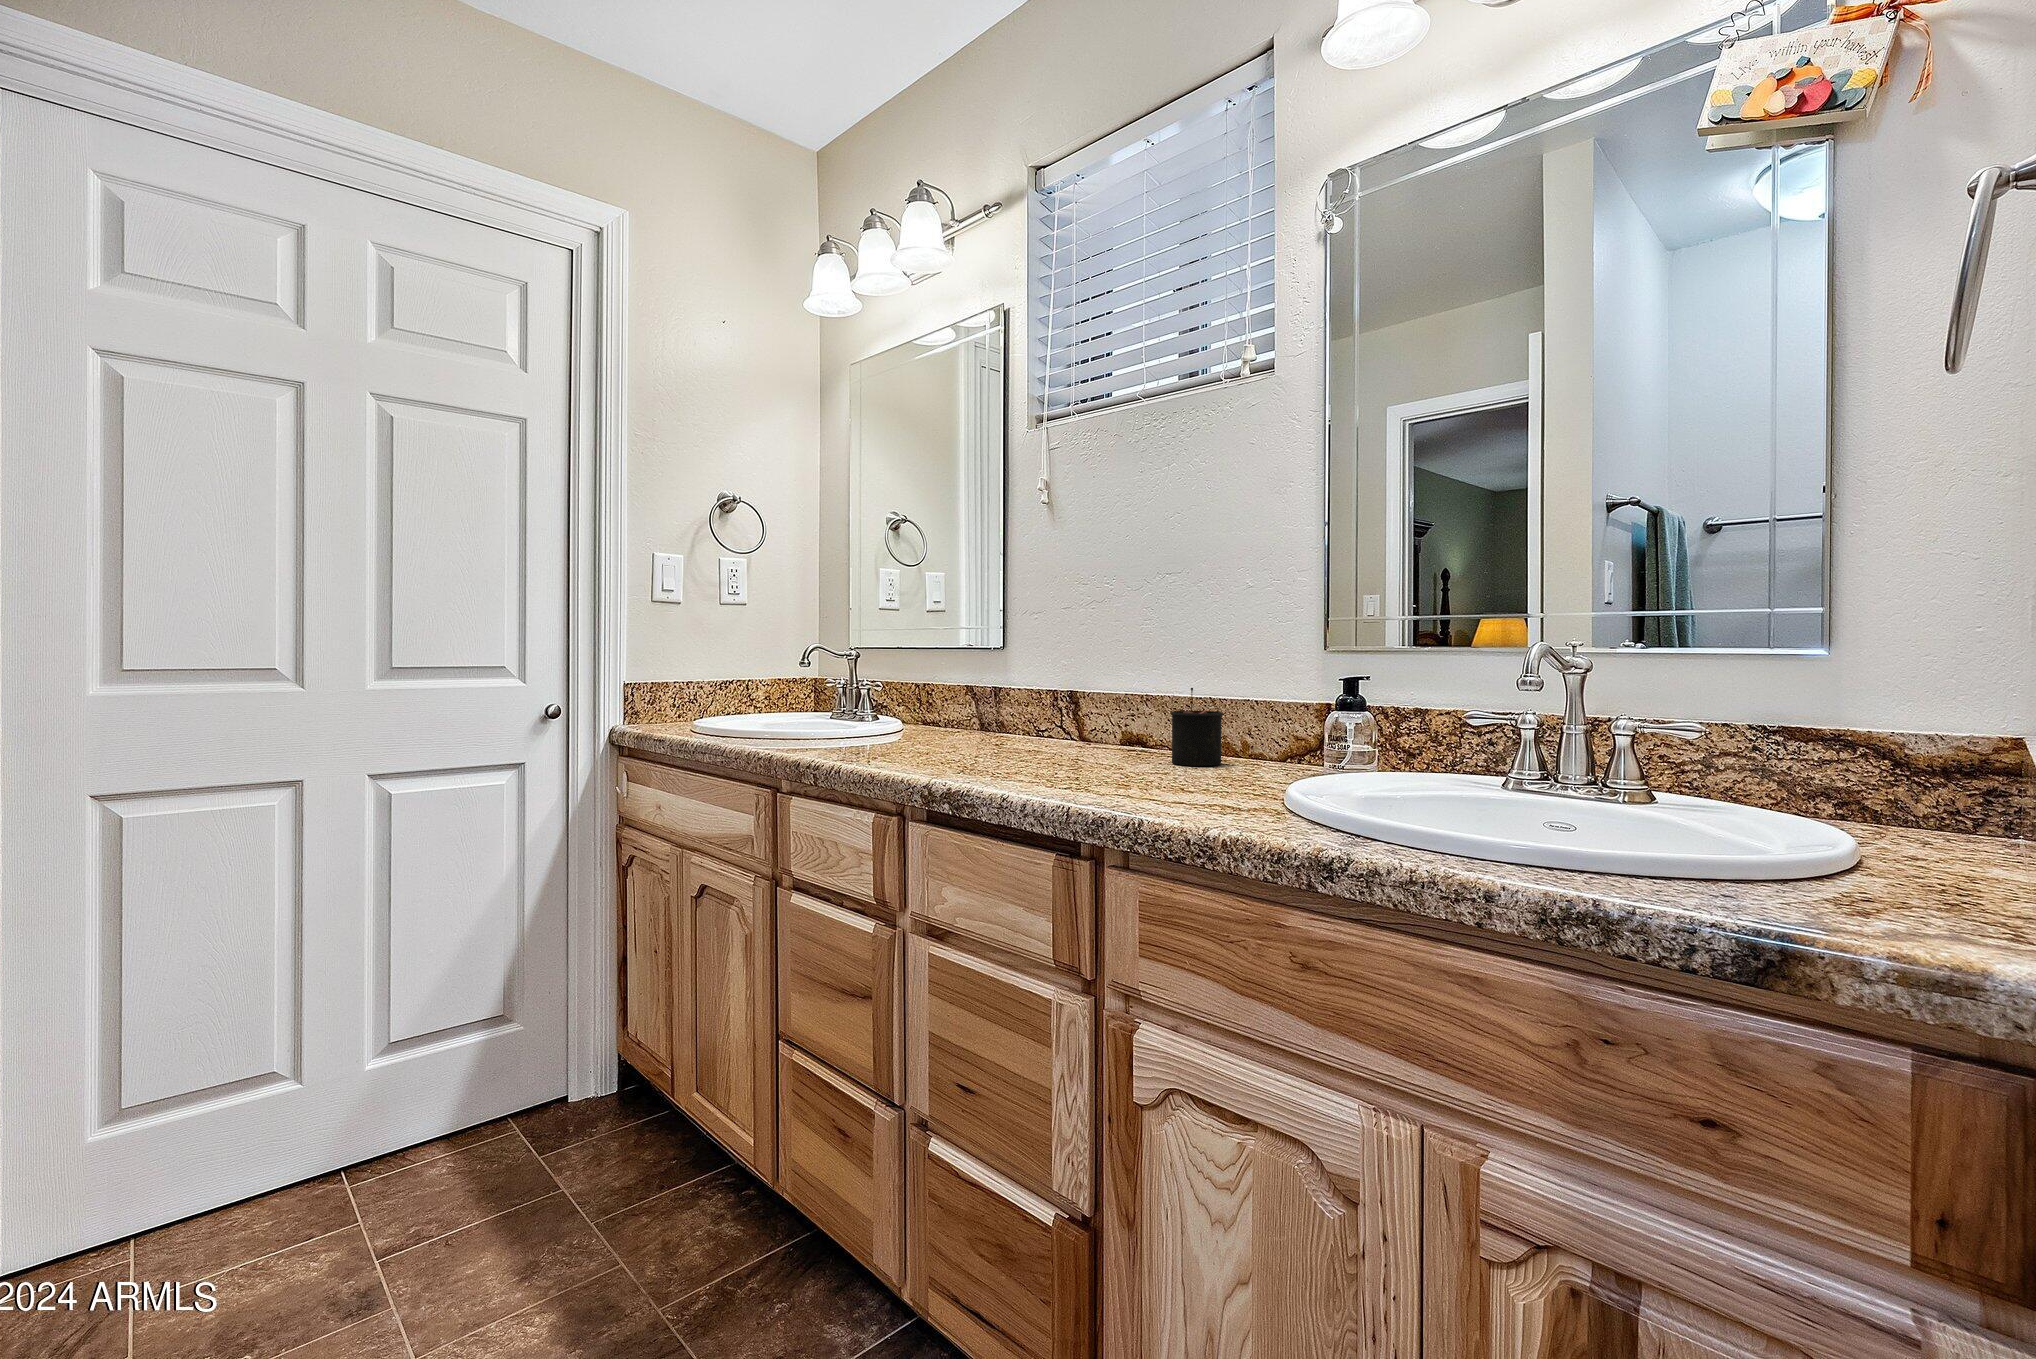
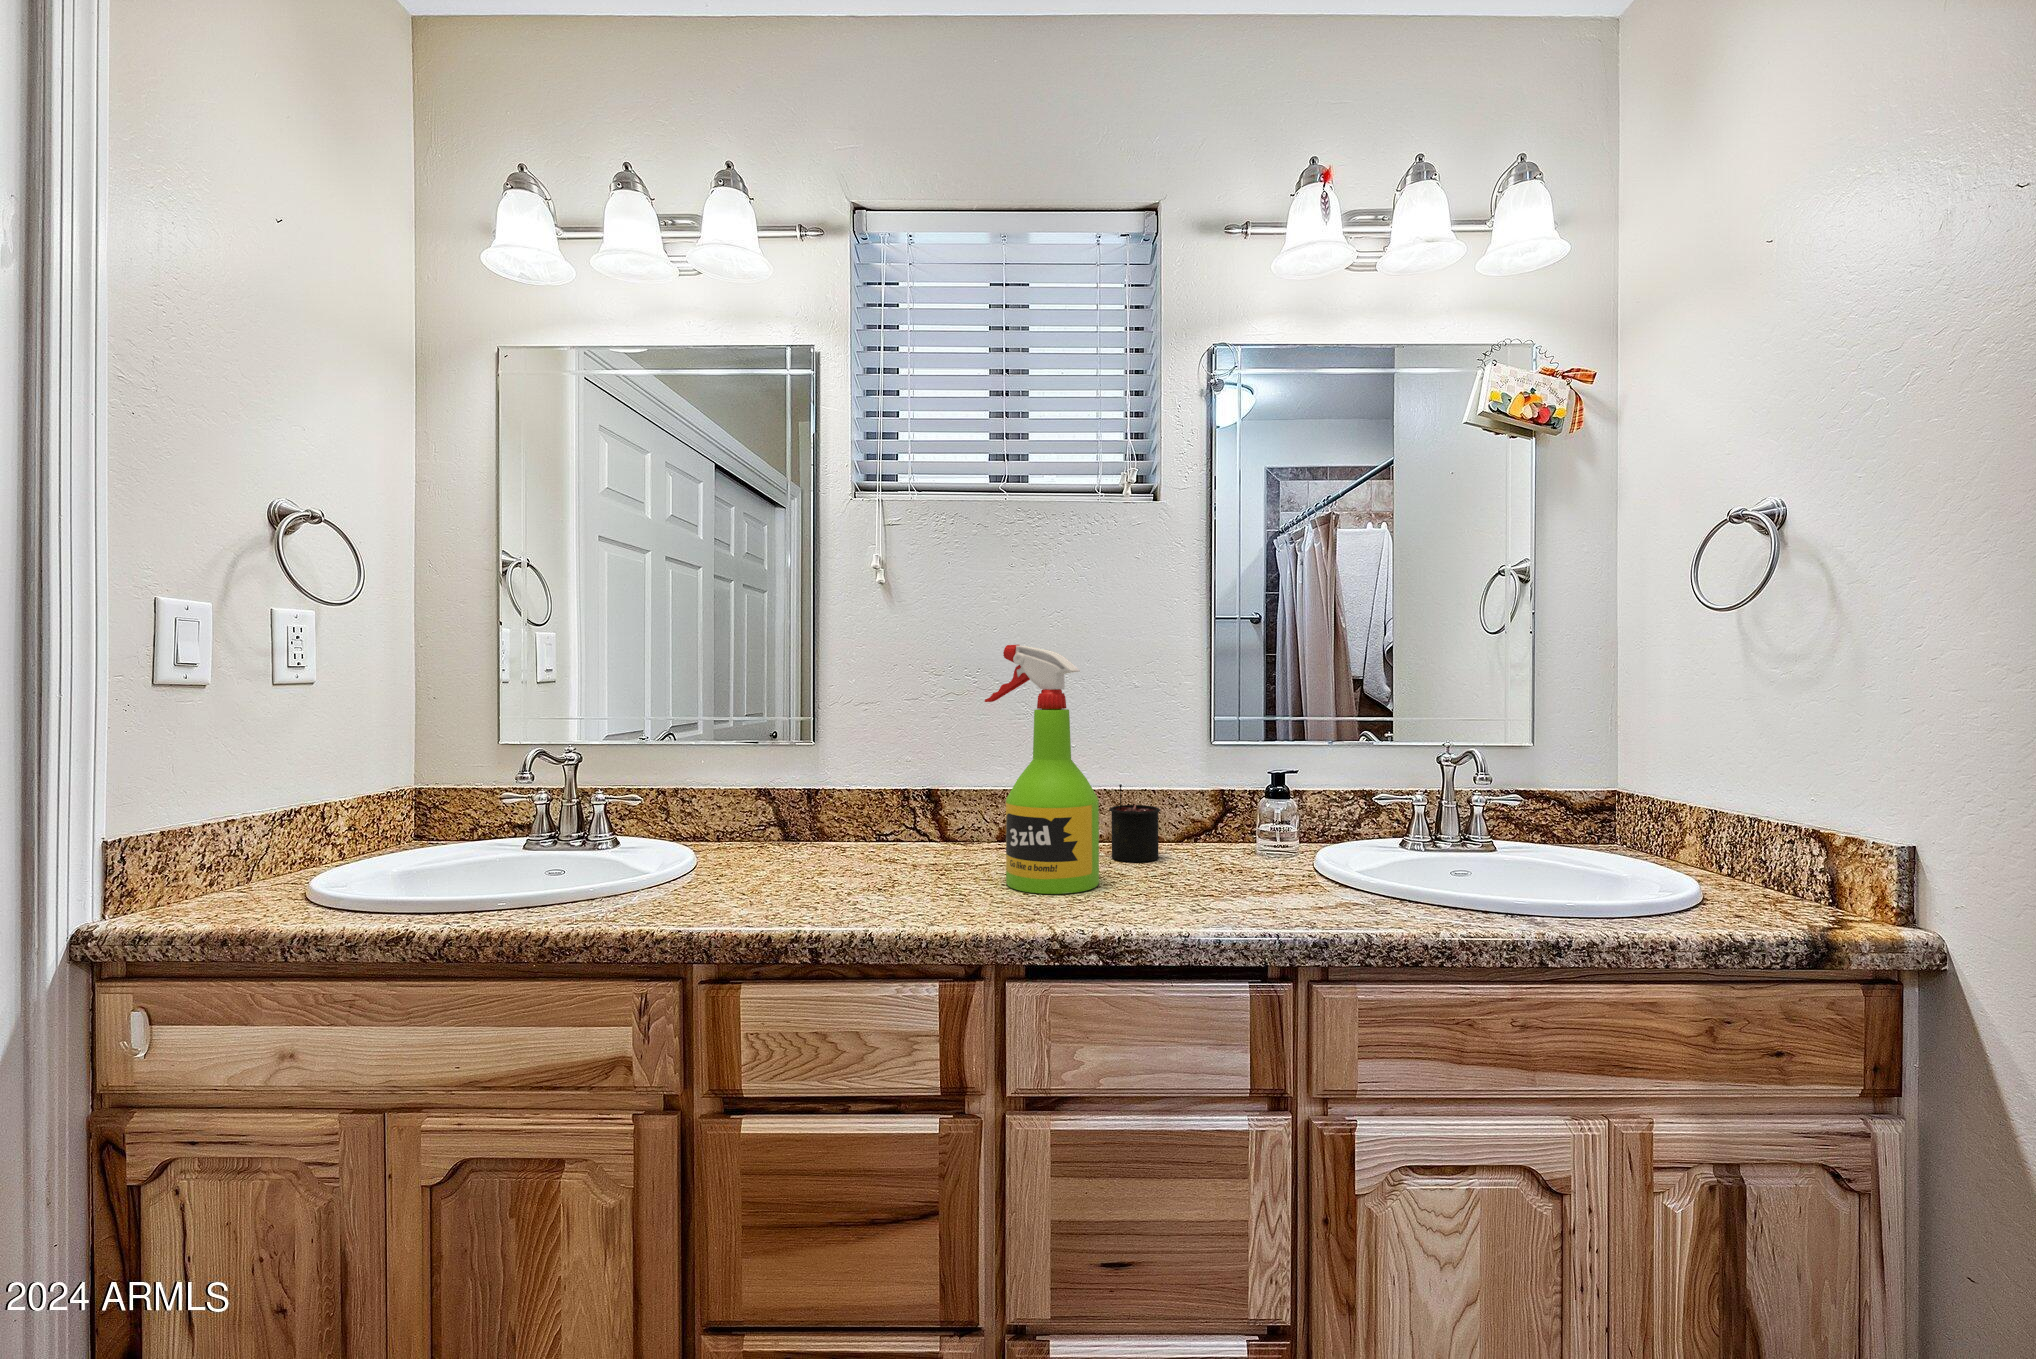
spray bottle: none [1004,544,1091,769] -> present [985,645,1099,894]

